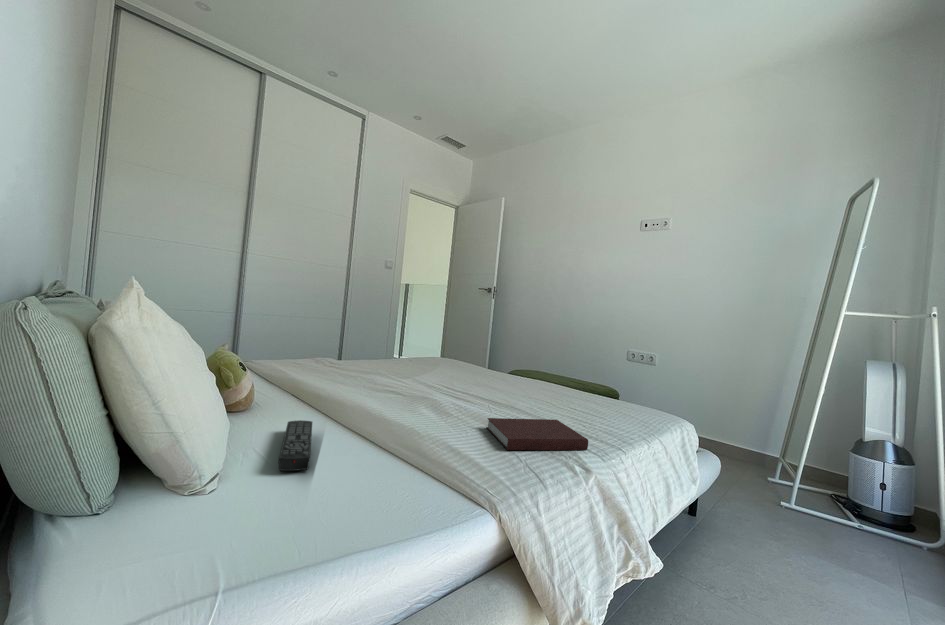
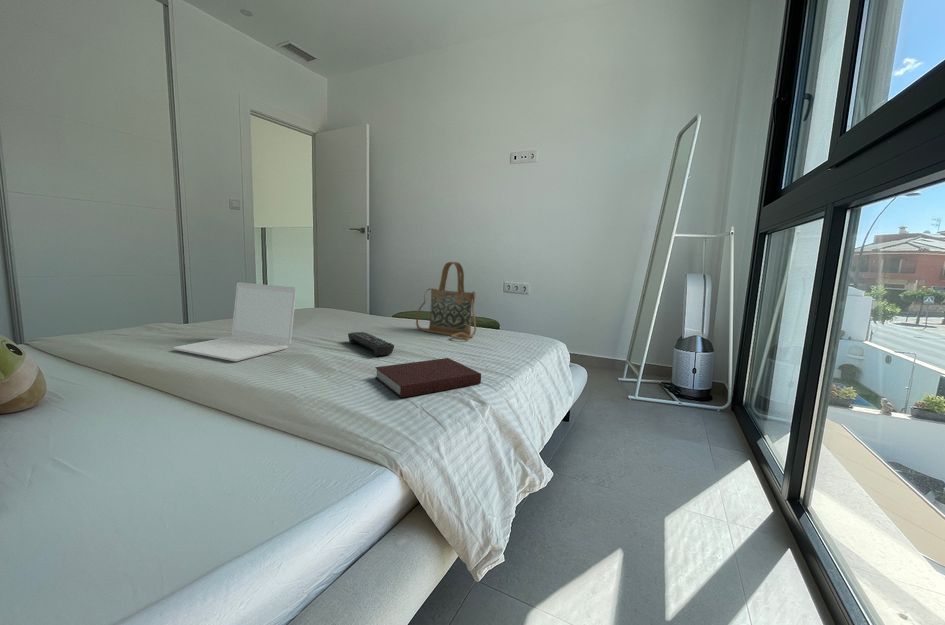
handbag: none [530,326,592,405] -> present [416,262,476,340]
laptop: none [333,331,429,397] -> present [174,282,296,361]
remote control: present [279,420,312,471] -> present [348,332,394,356]

